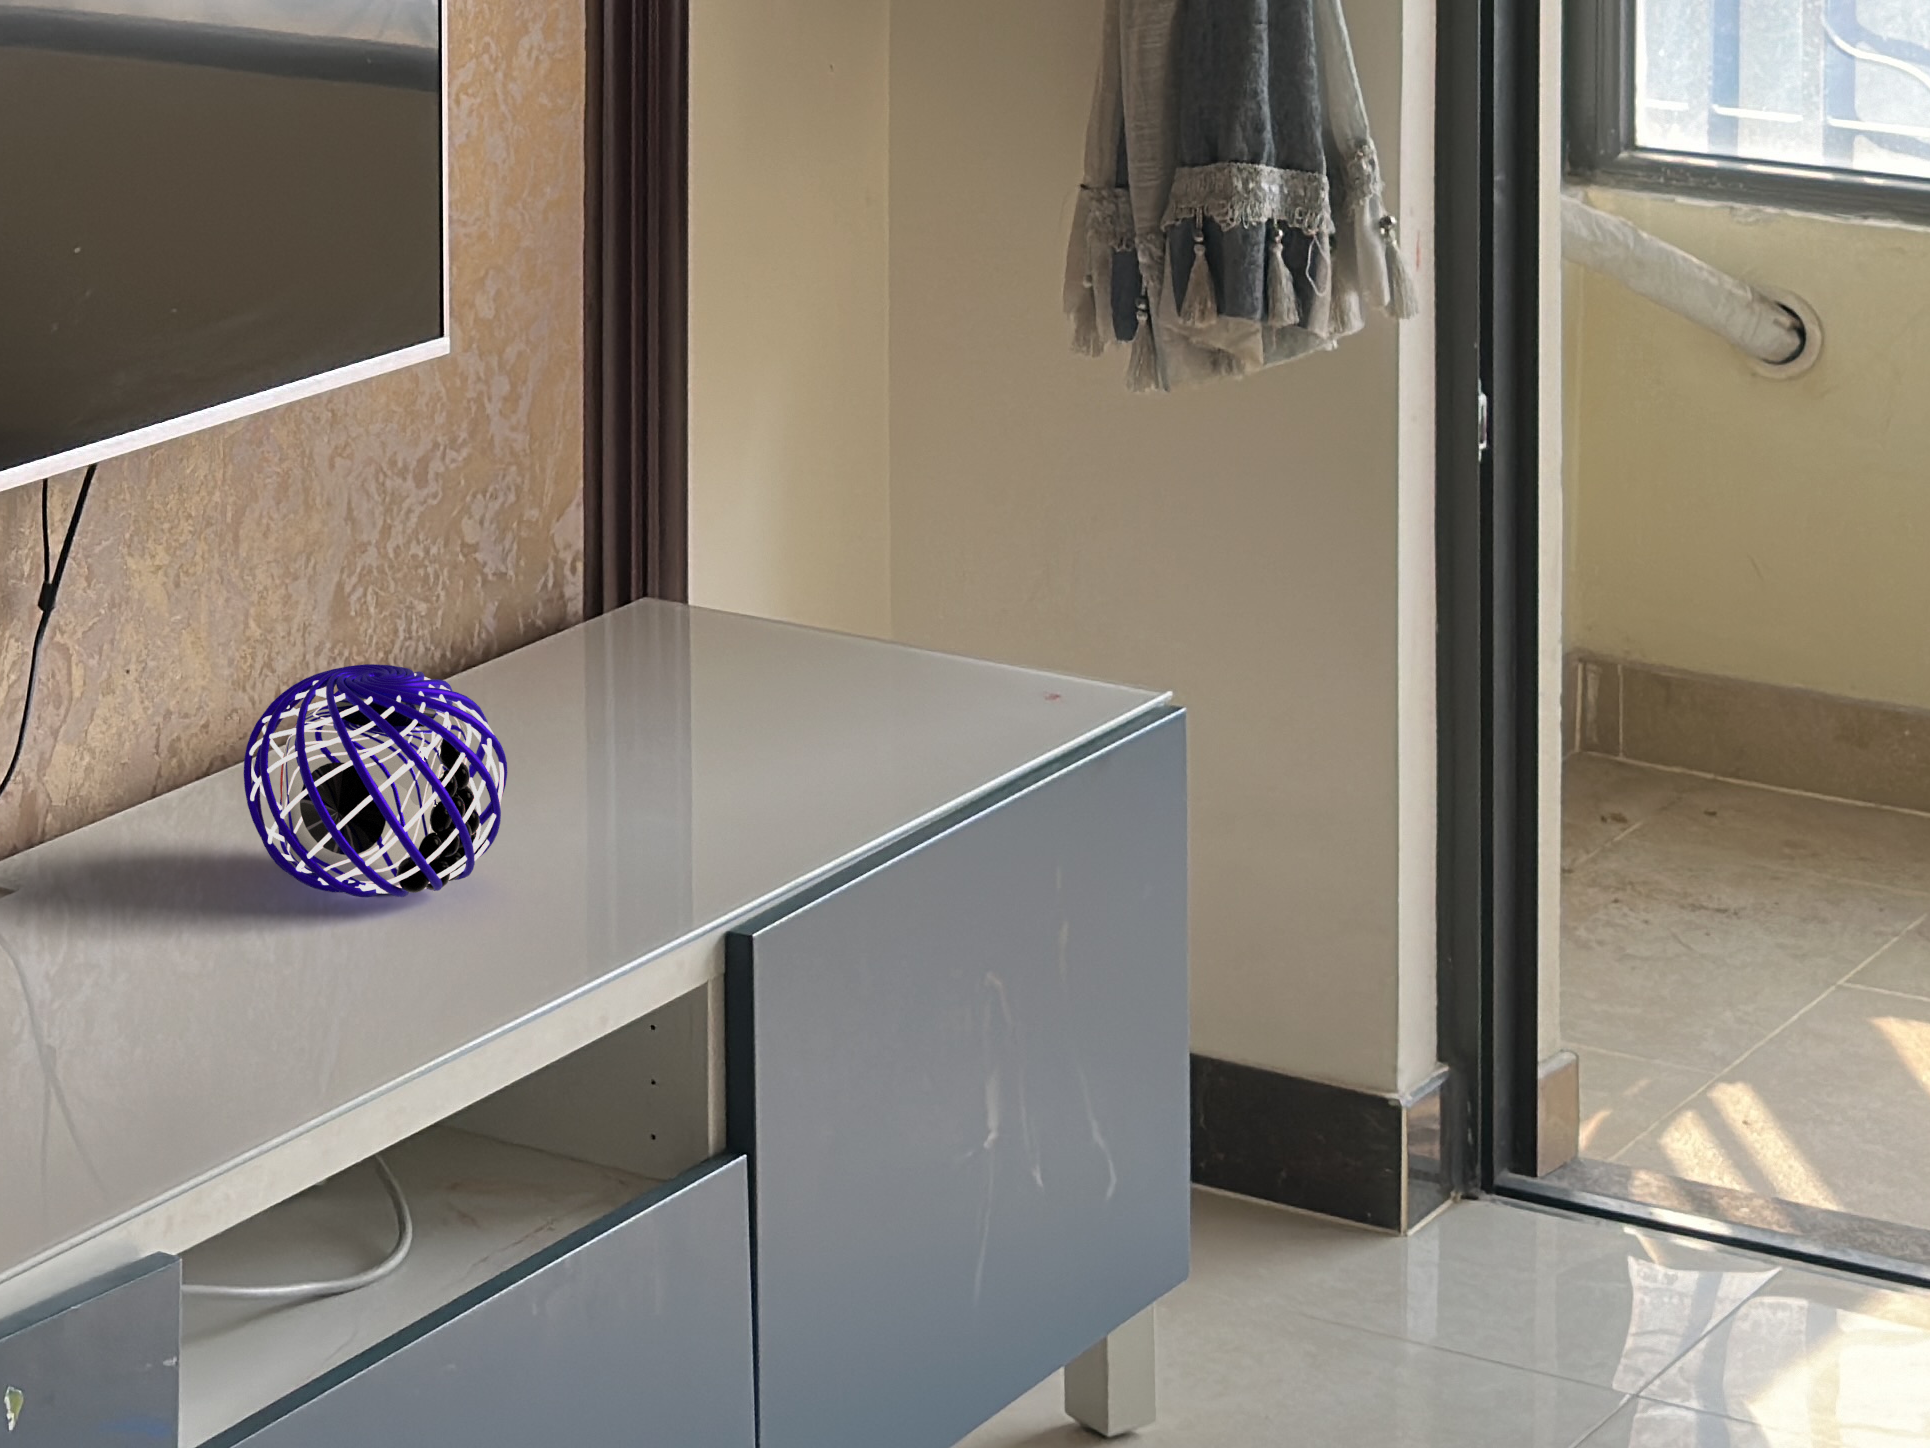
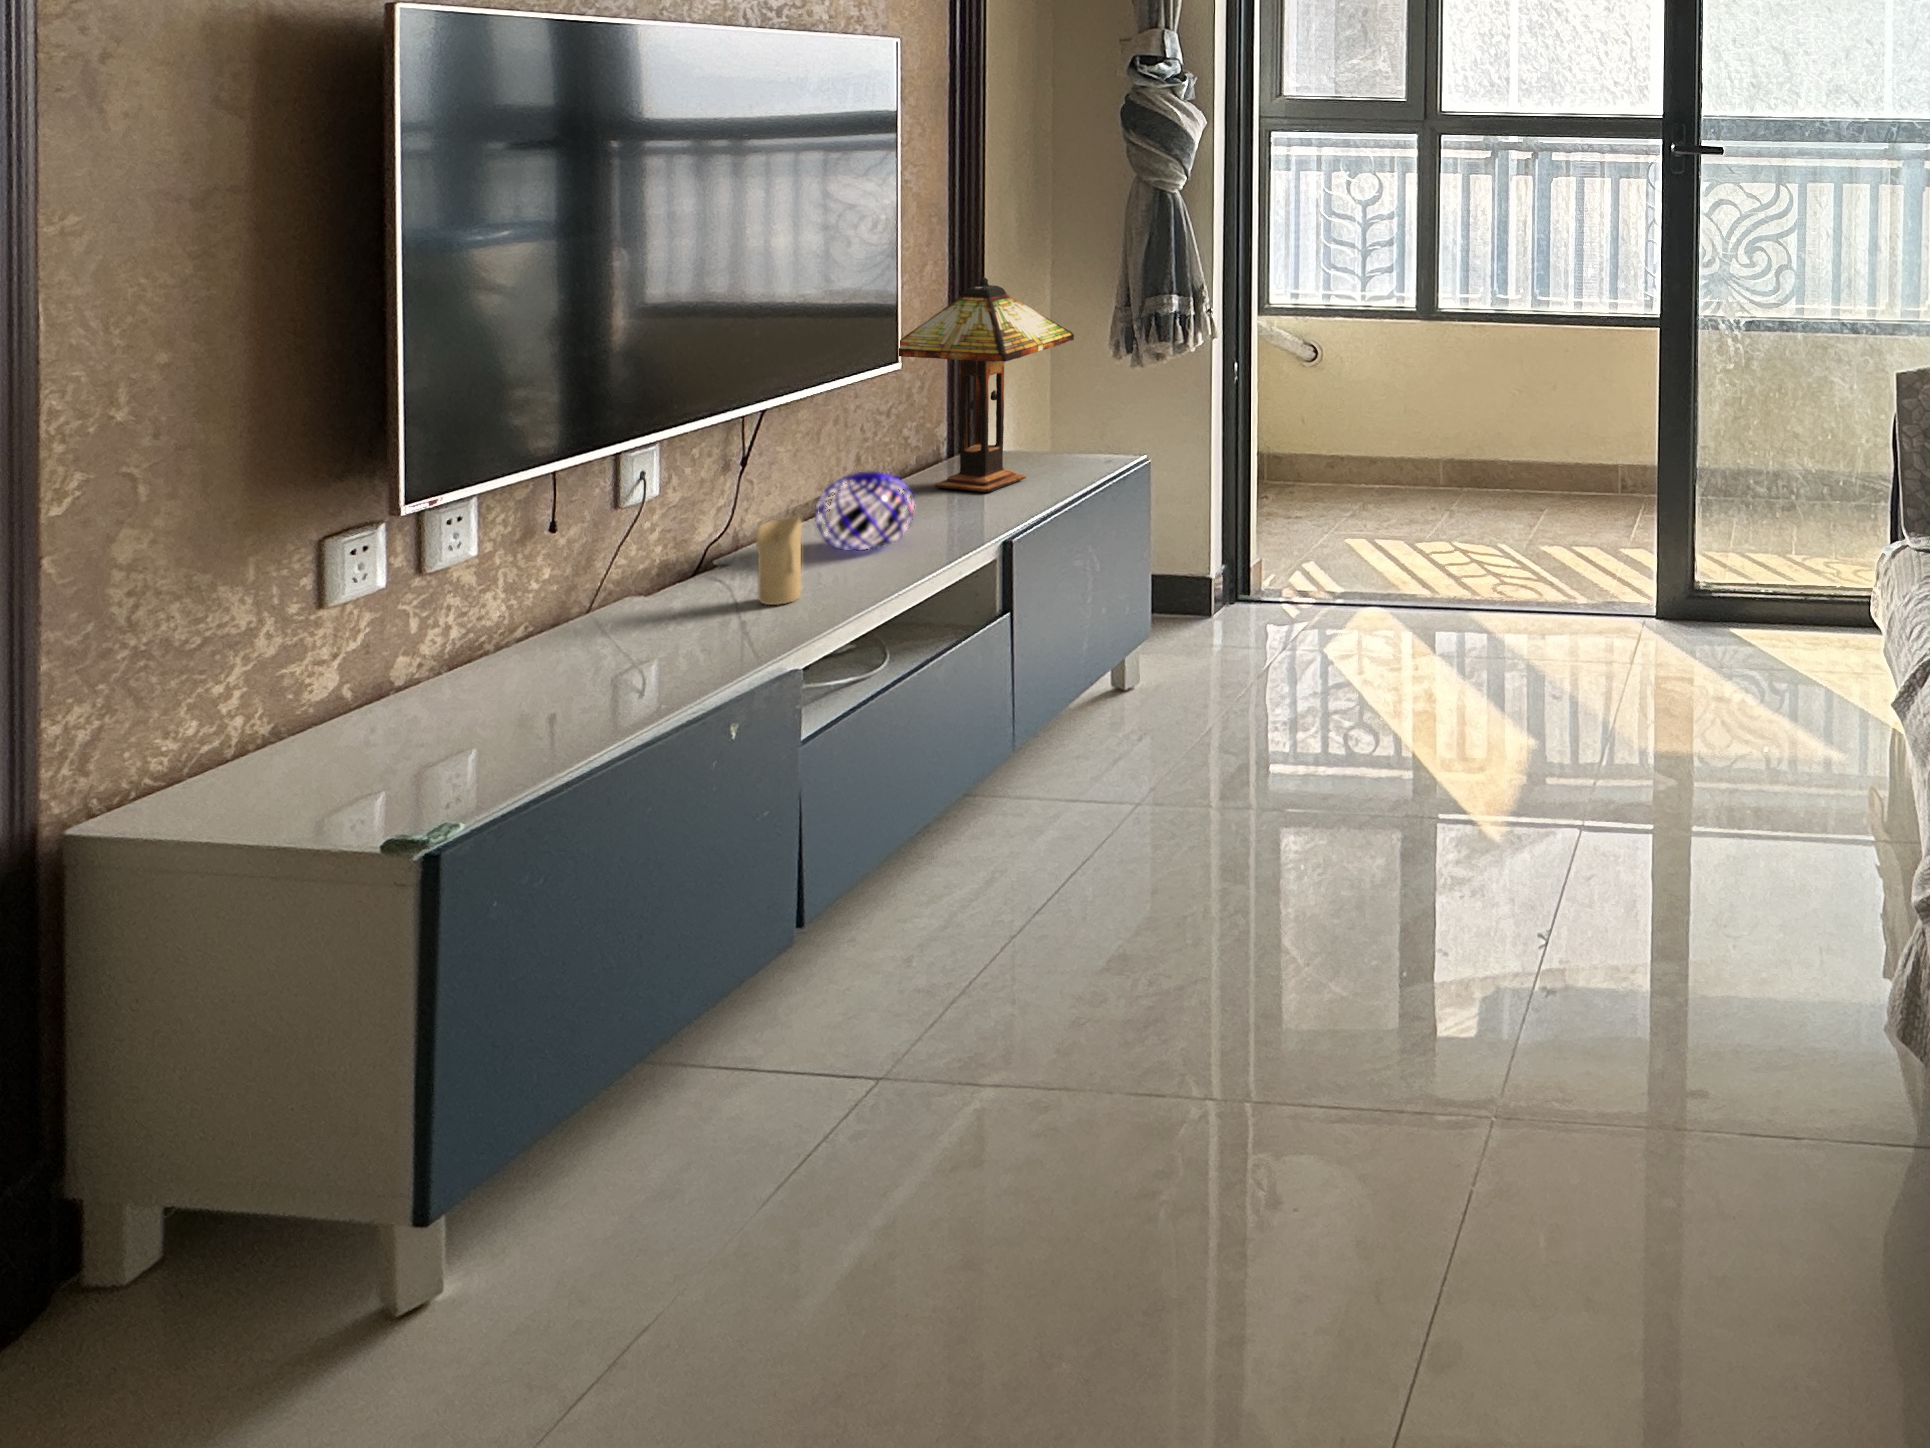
table lamp: none [443,89,969,747] -> present [899,278,1074,492]
candle: none [90,792,205,1039] -> present [756,517,802,605]

